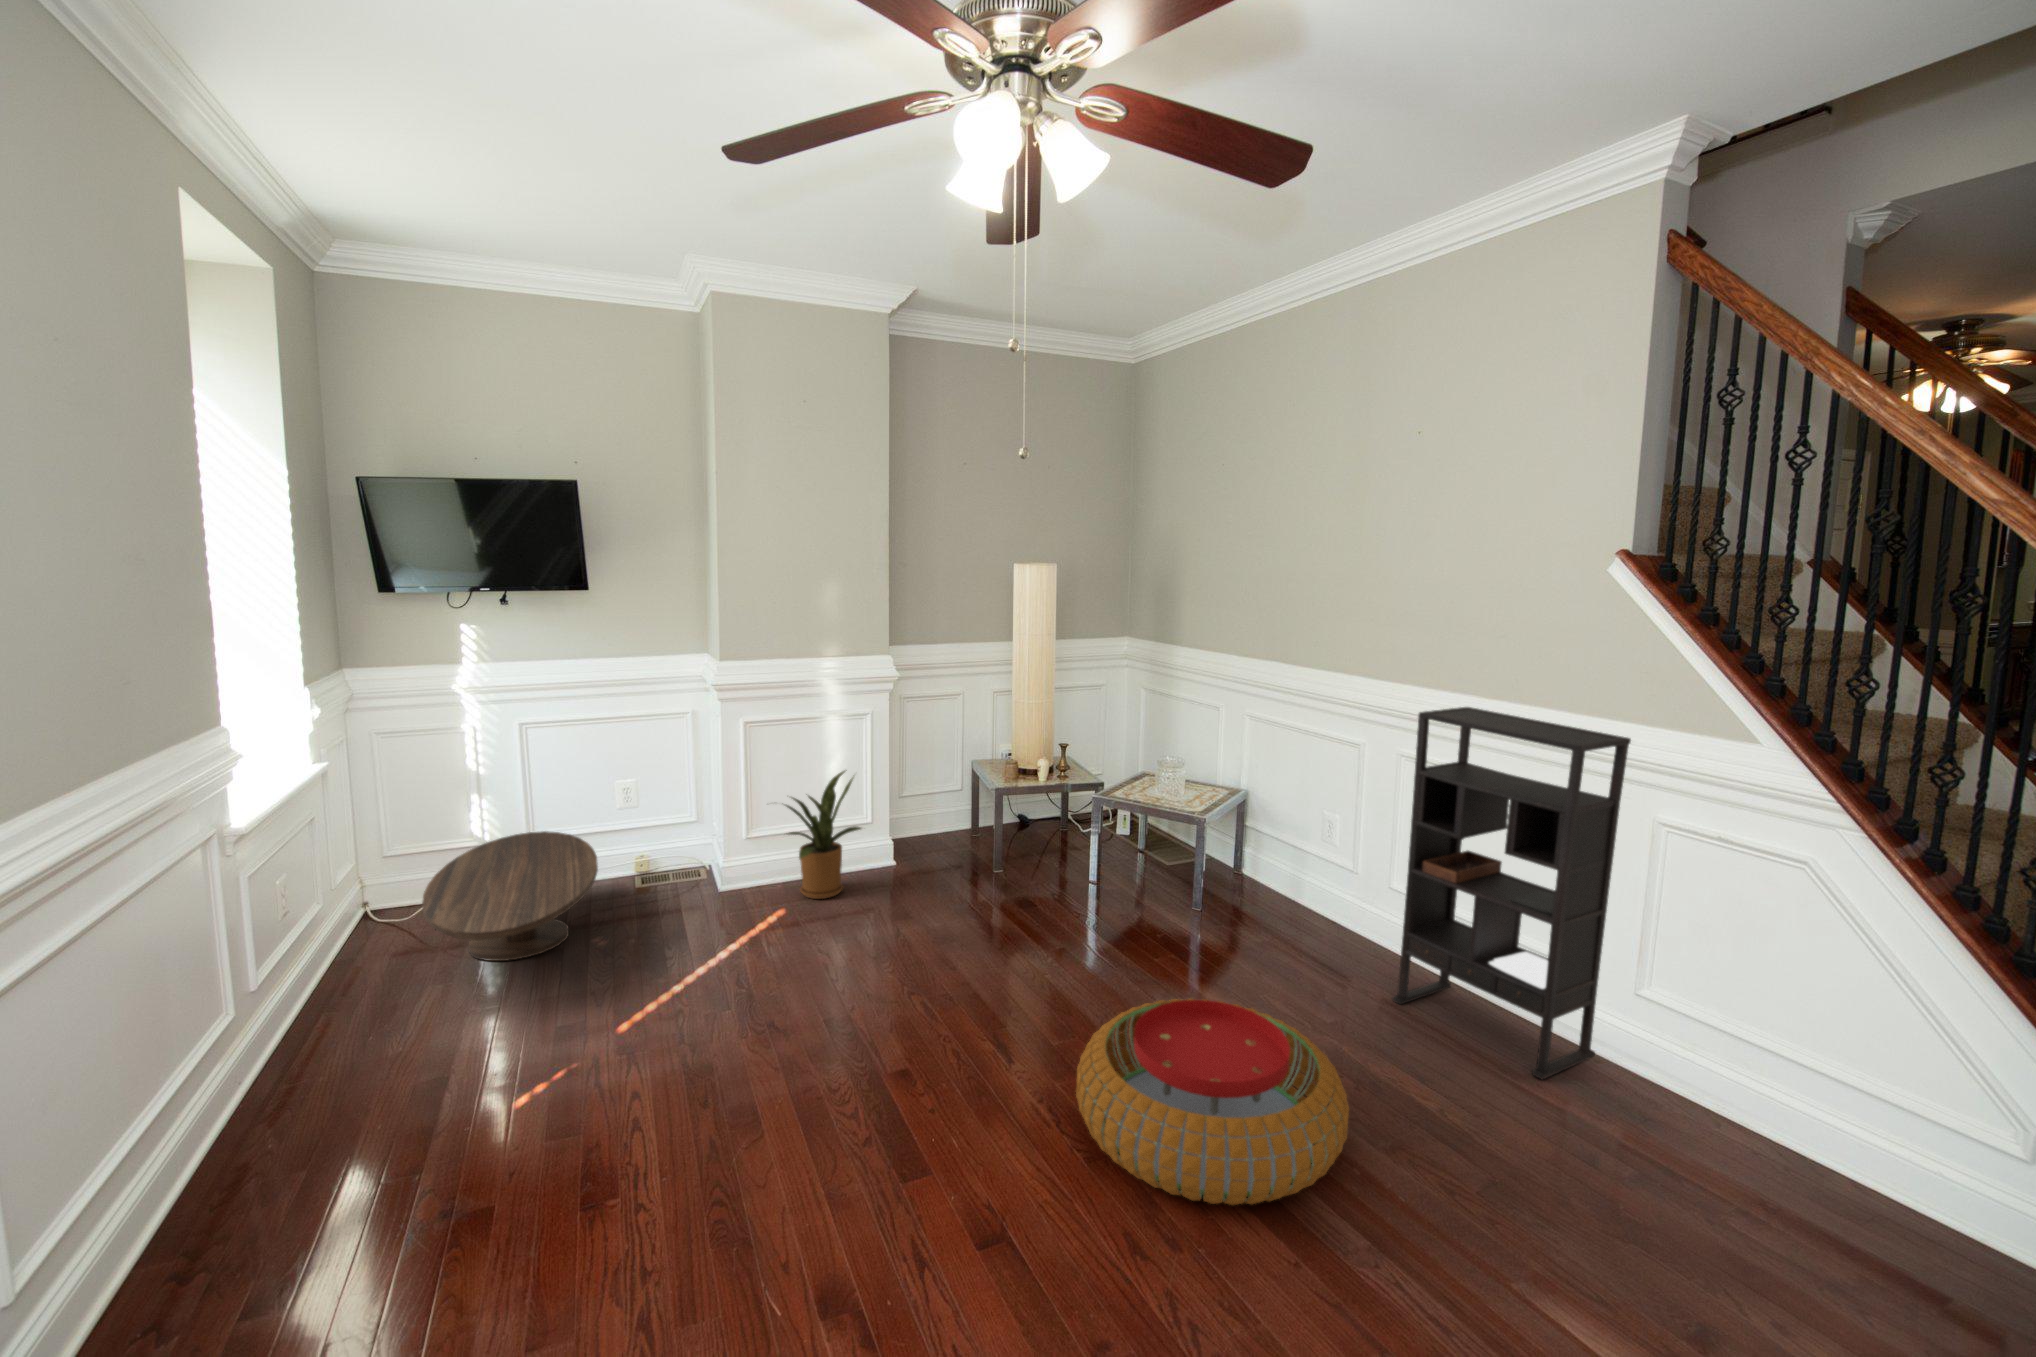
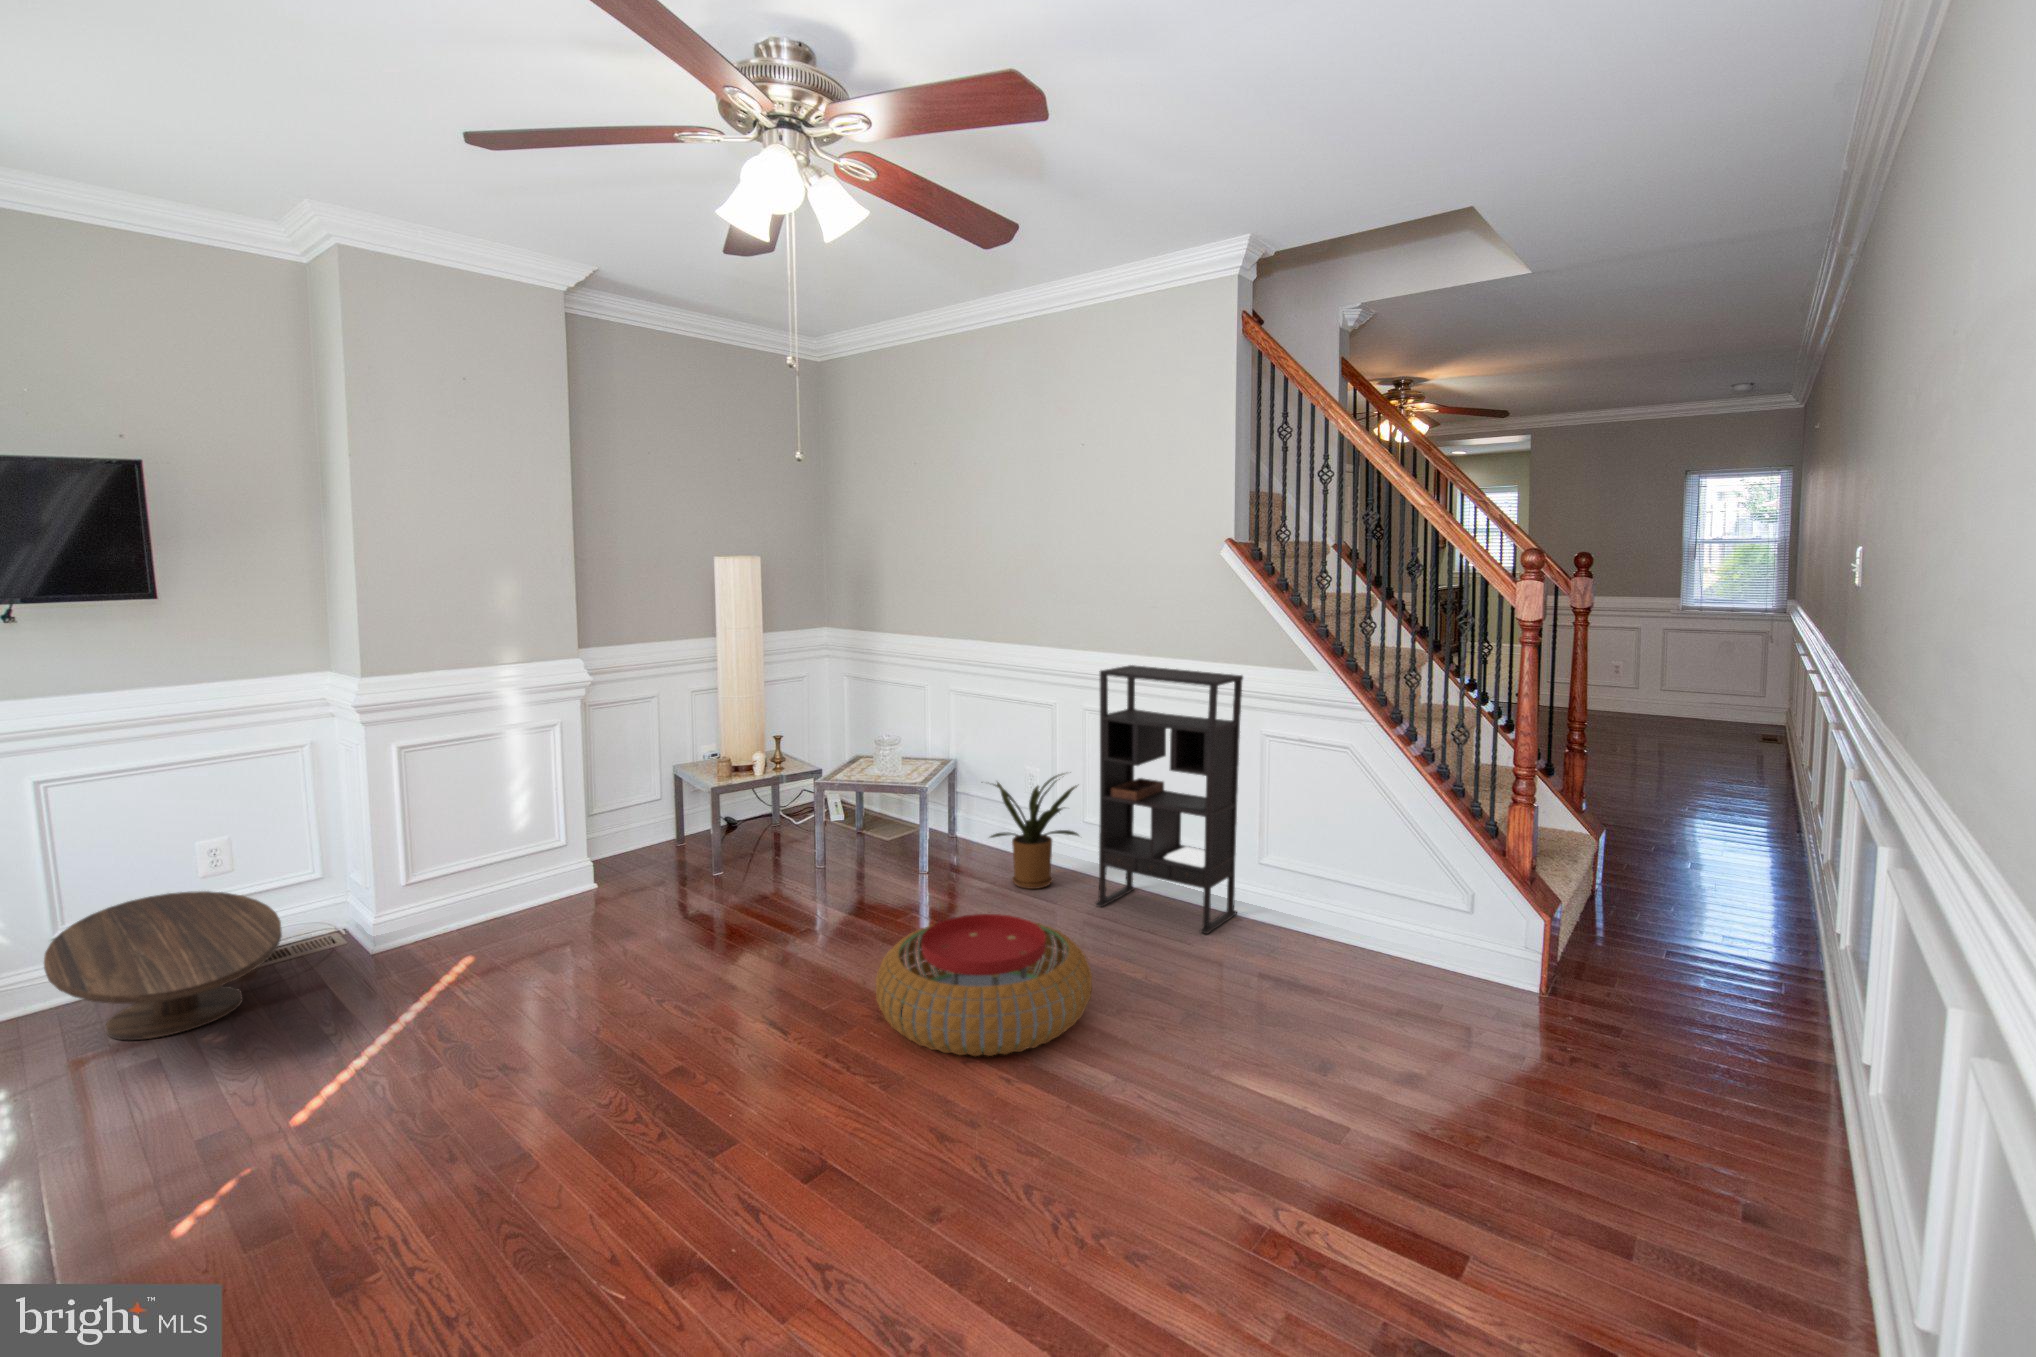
house plant: present [785,771,861,899] -> present [990,774,1079,889]

